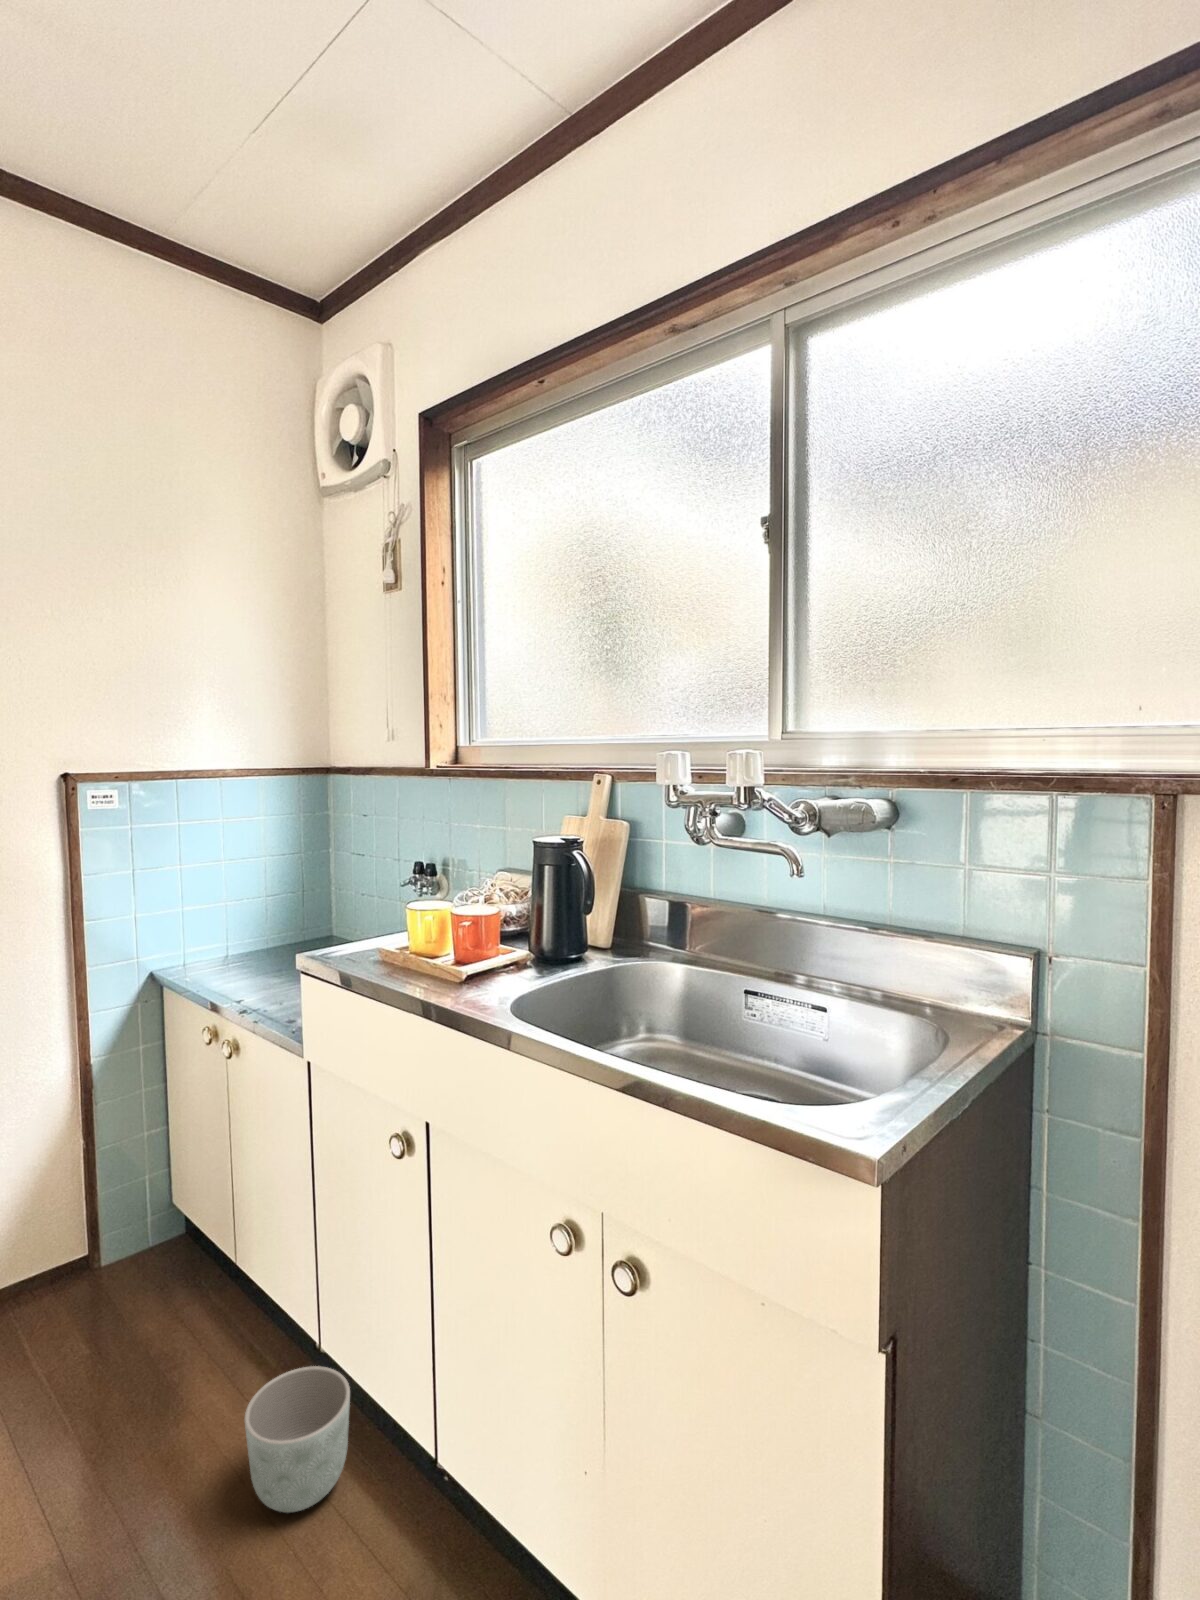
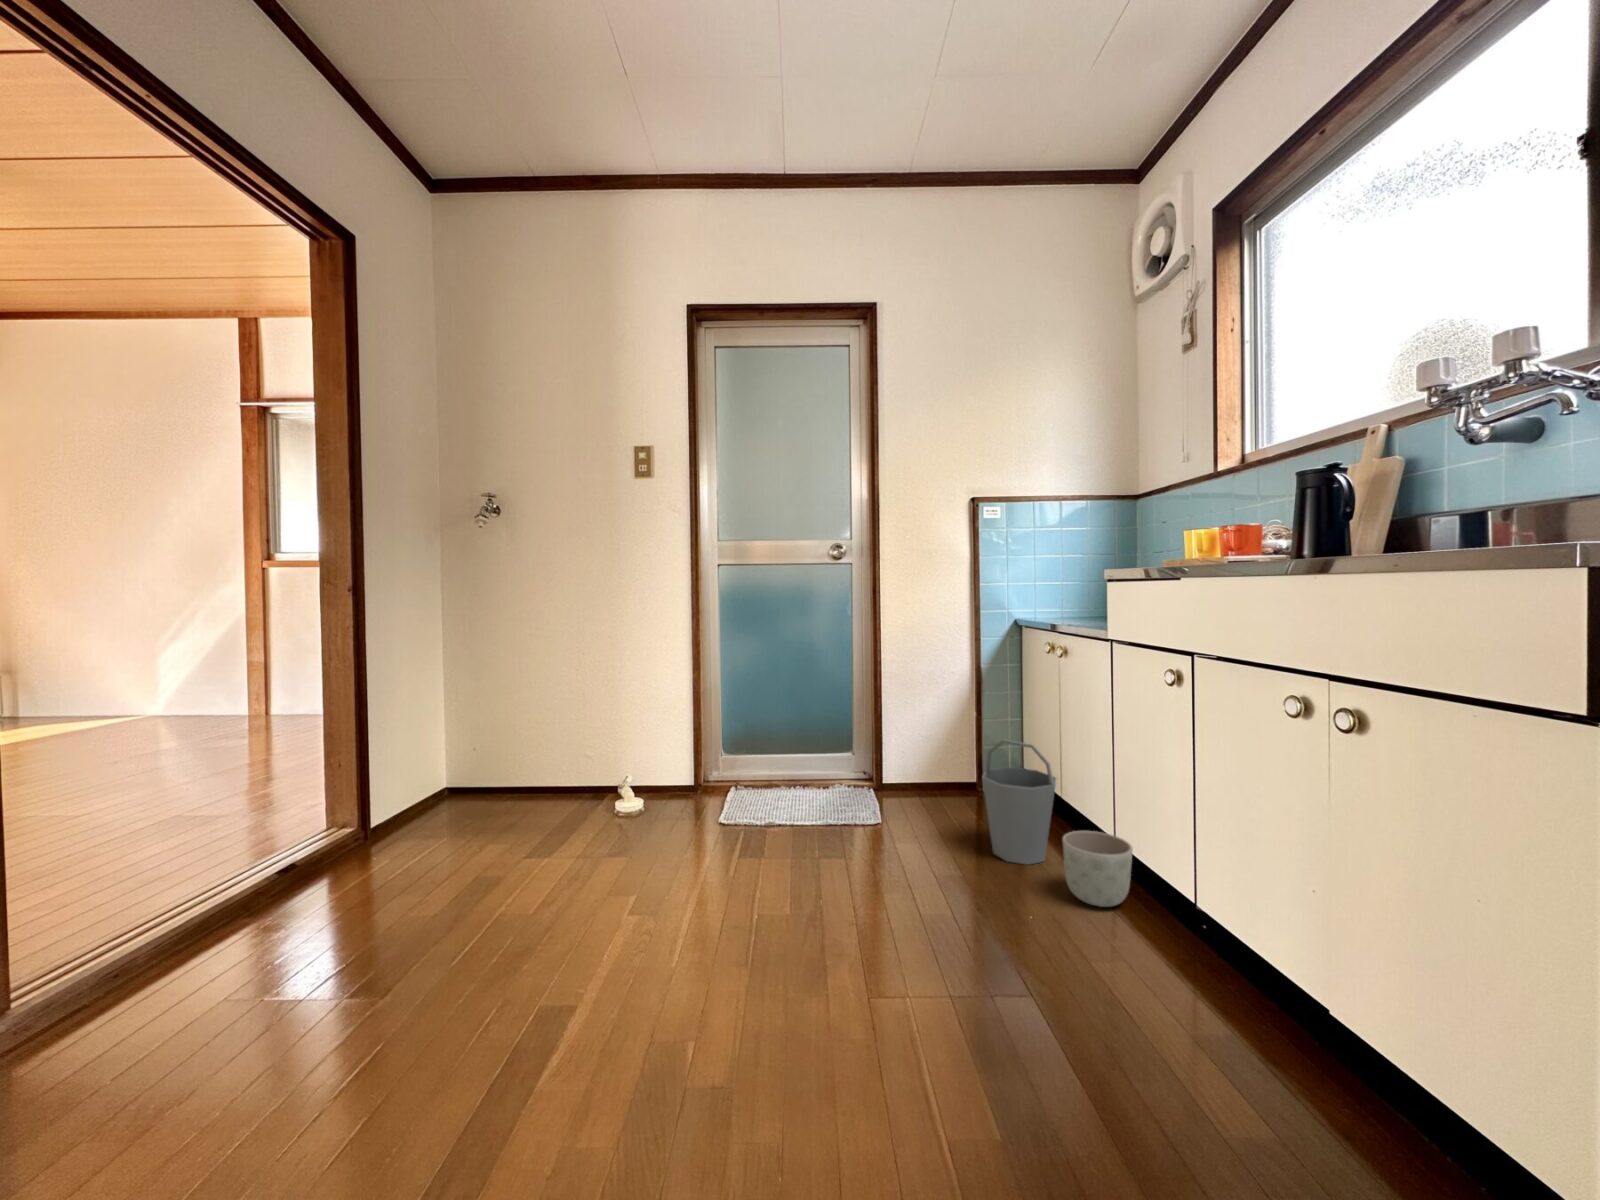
bucket: none [95,1246,230,1465] -> present [982,740,1056,865]

